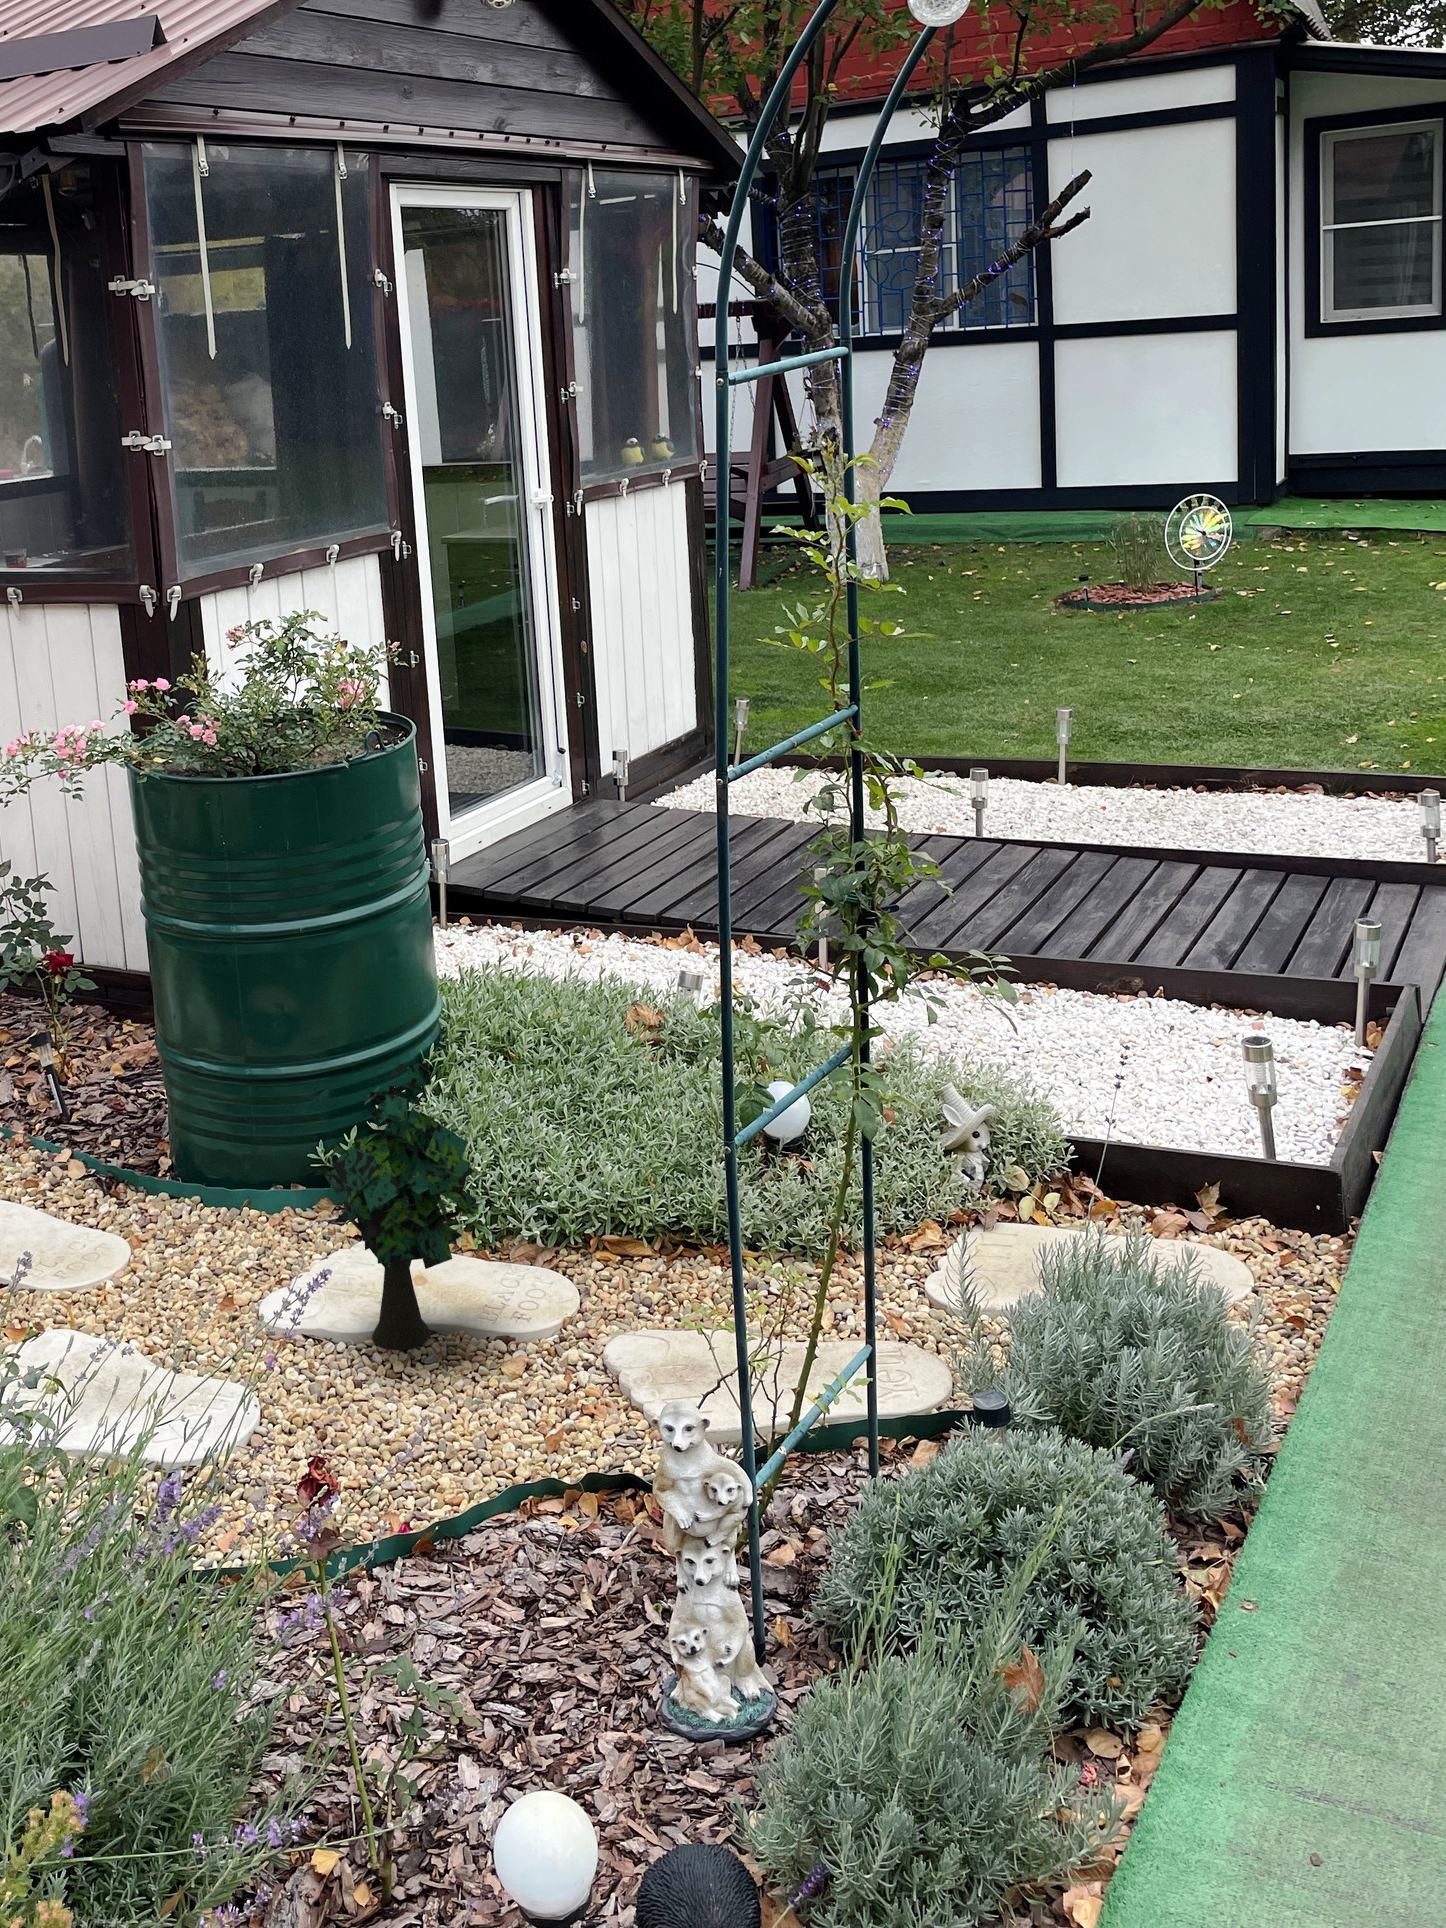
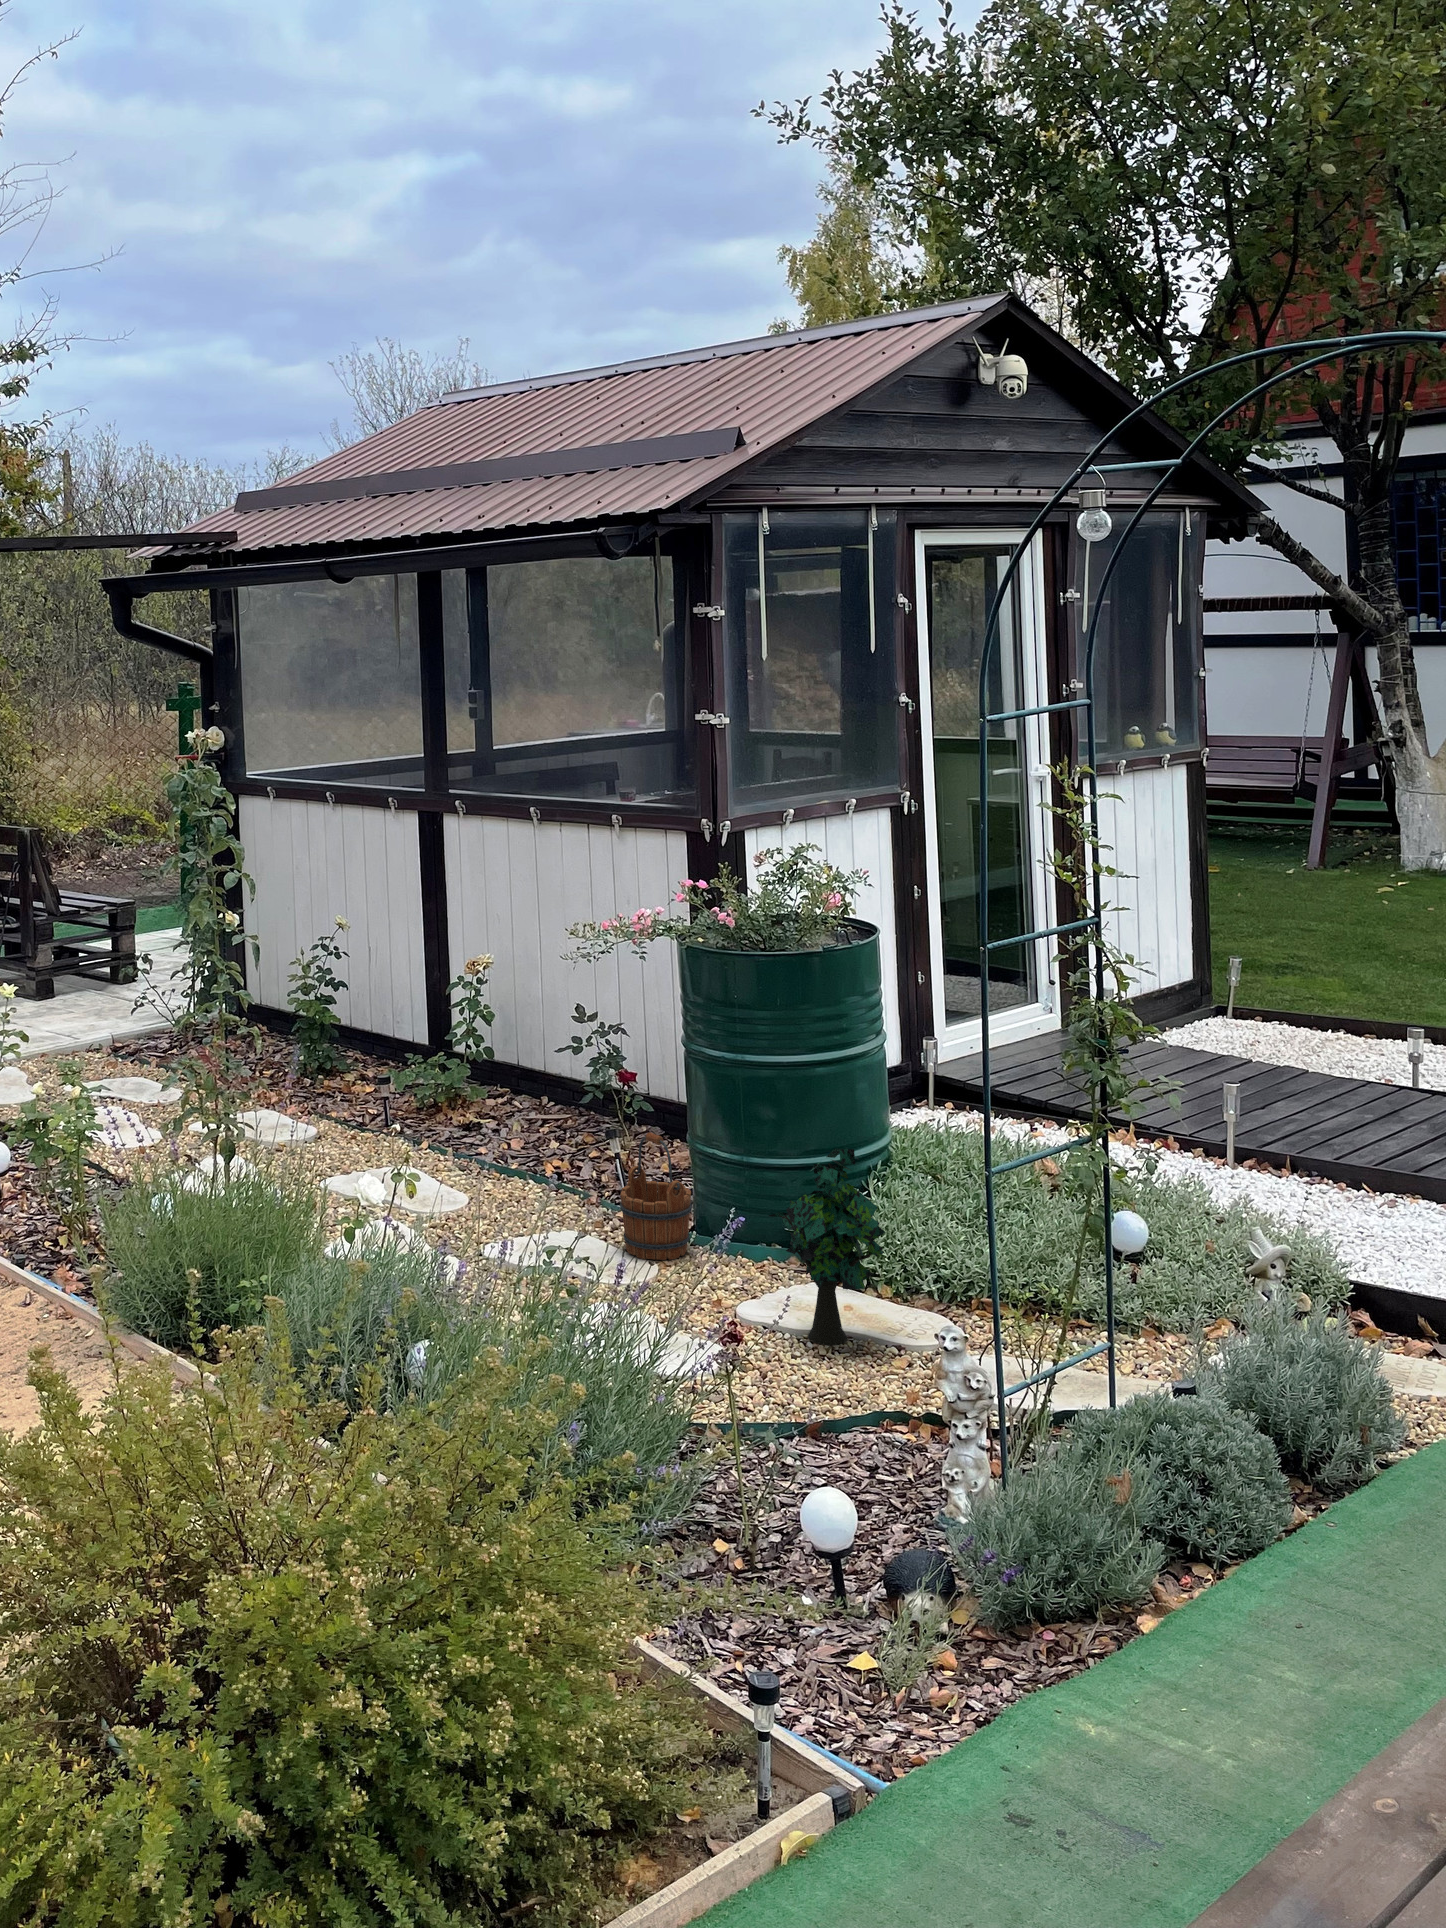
wooden bucket: none [65,1050,171,1235] -> present [620,1132,692,1260]

